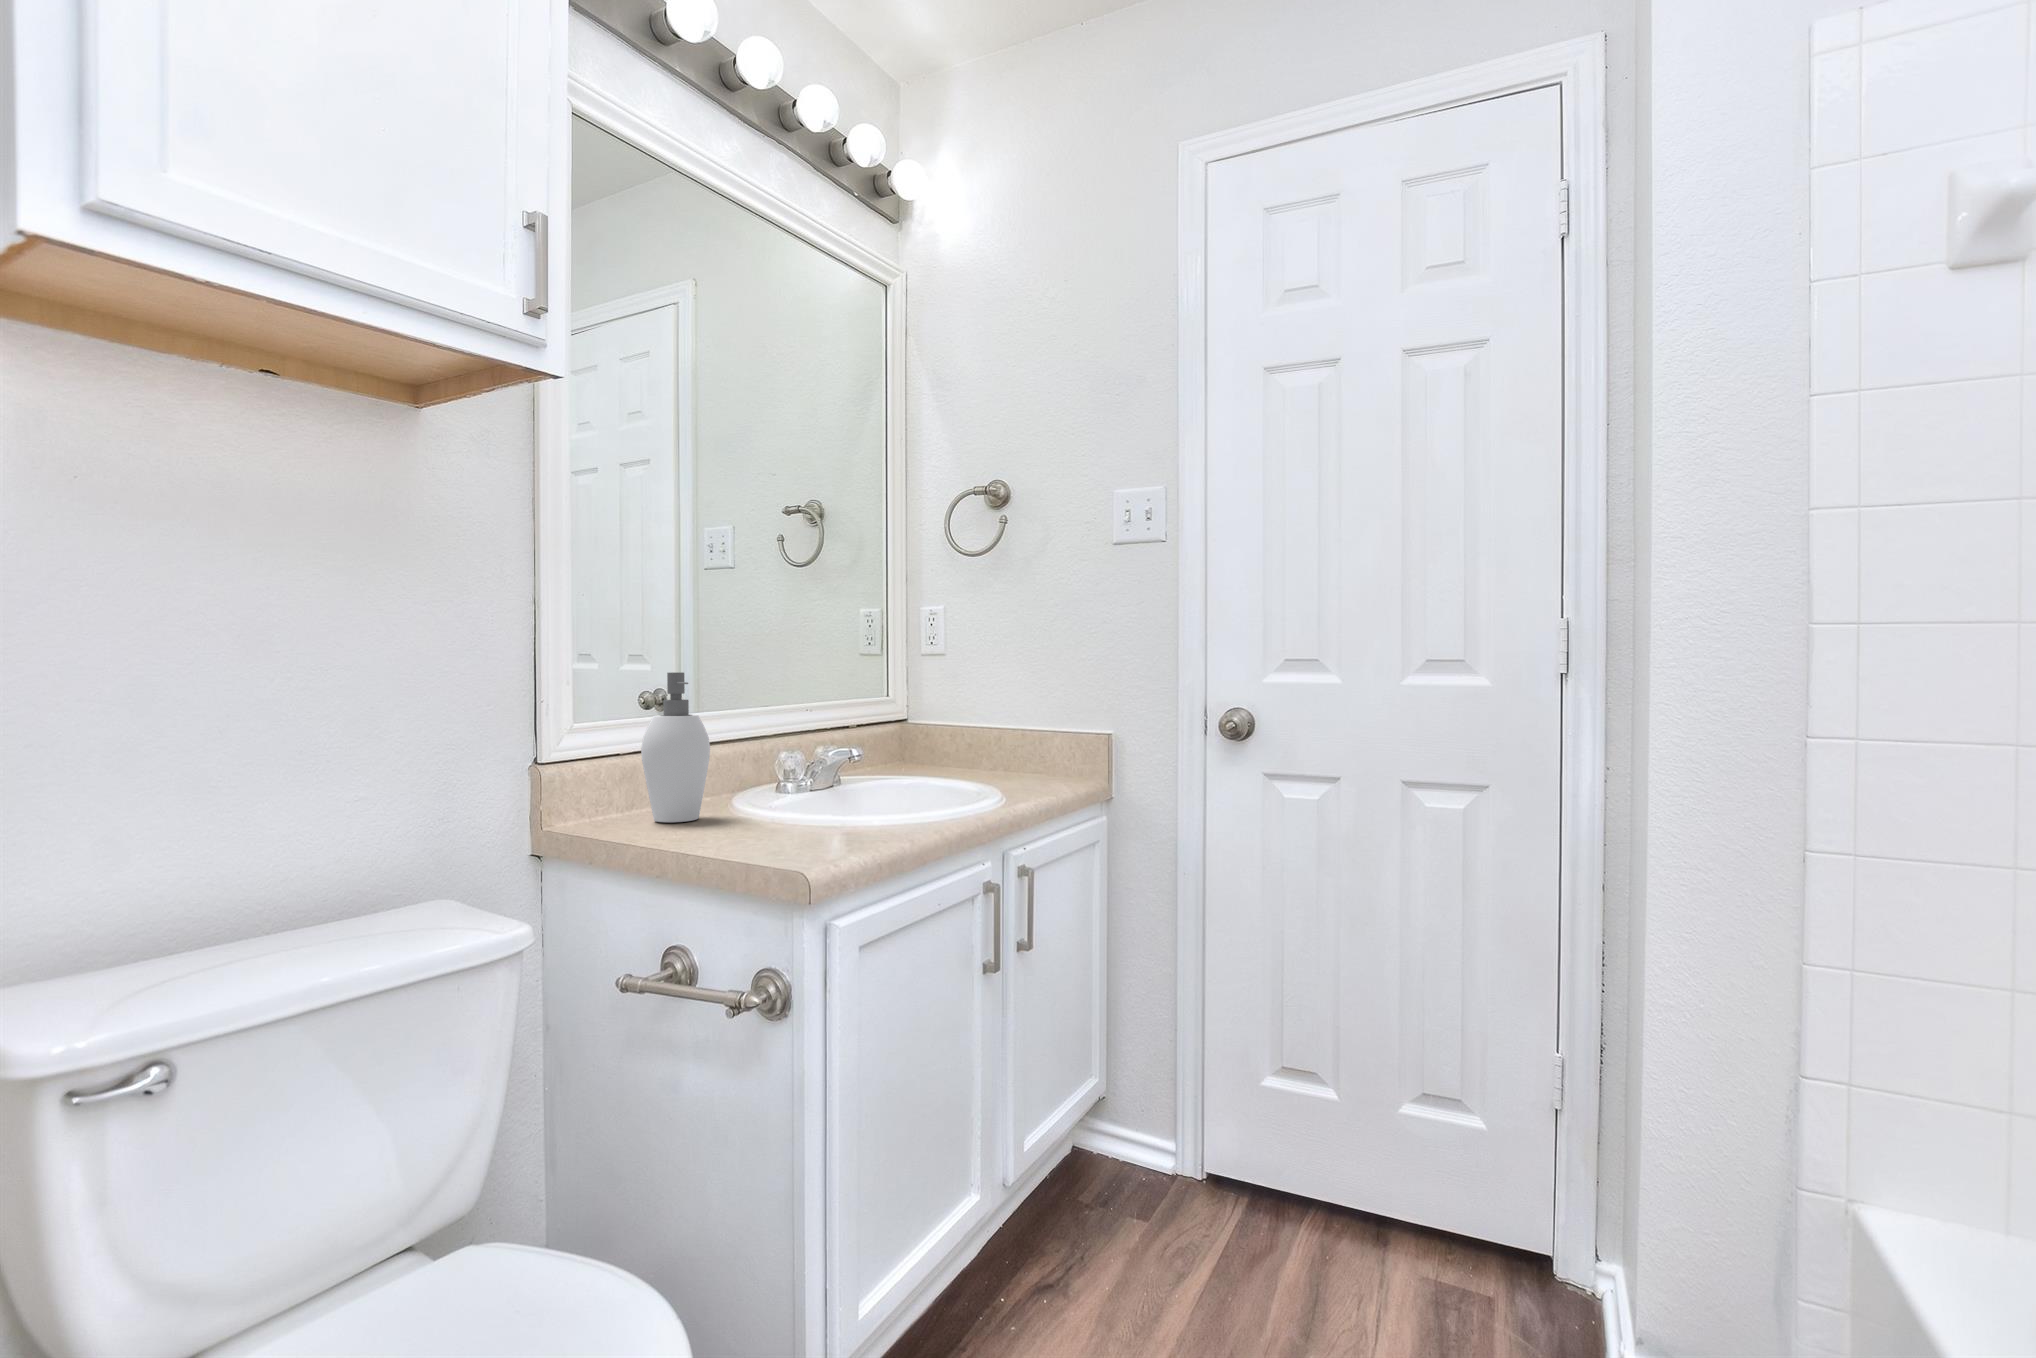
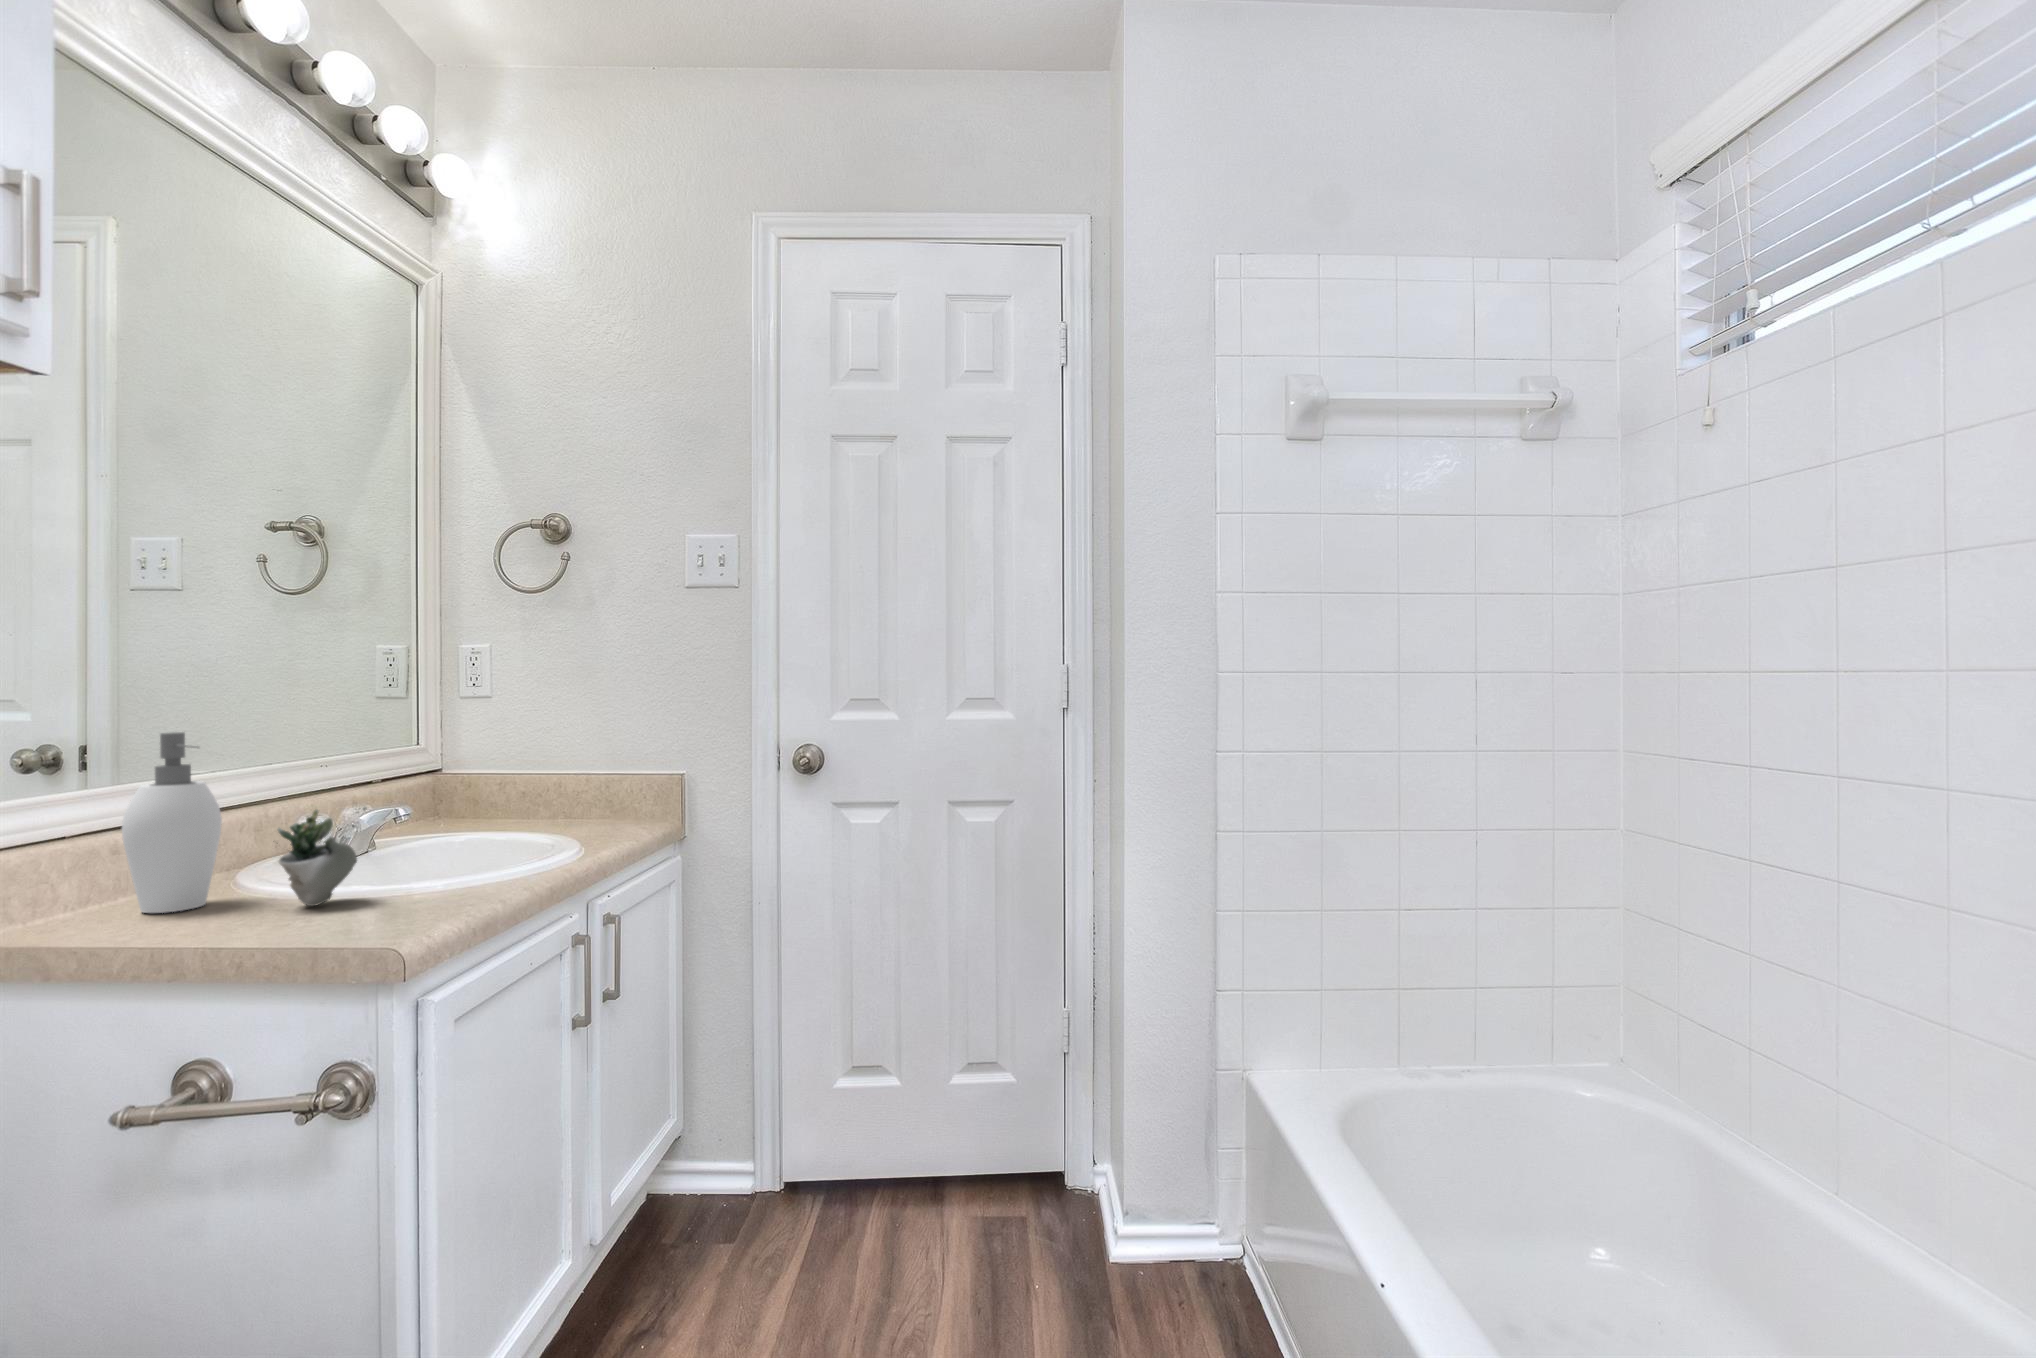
succulent plant: none [736,738,801,827] -> present [278,807,367,906]

